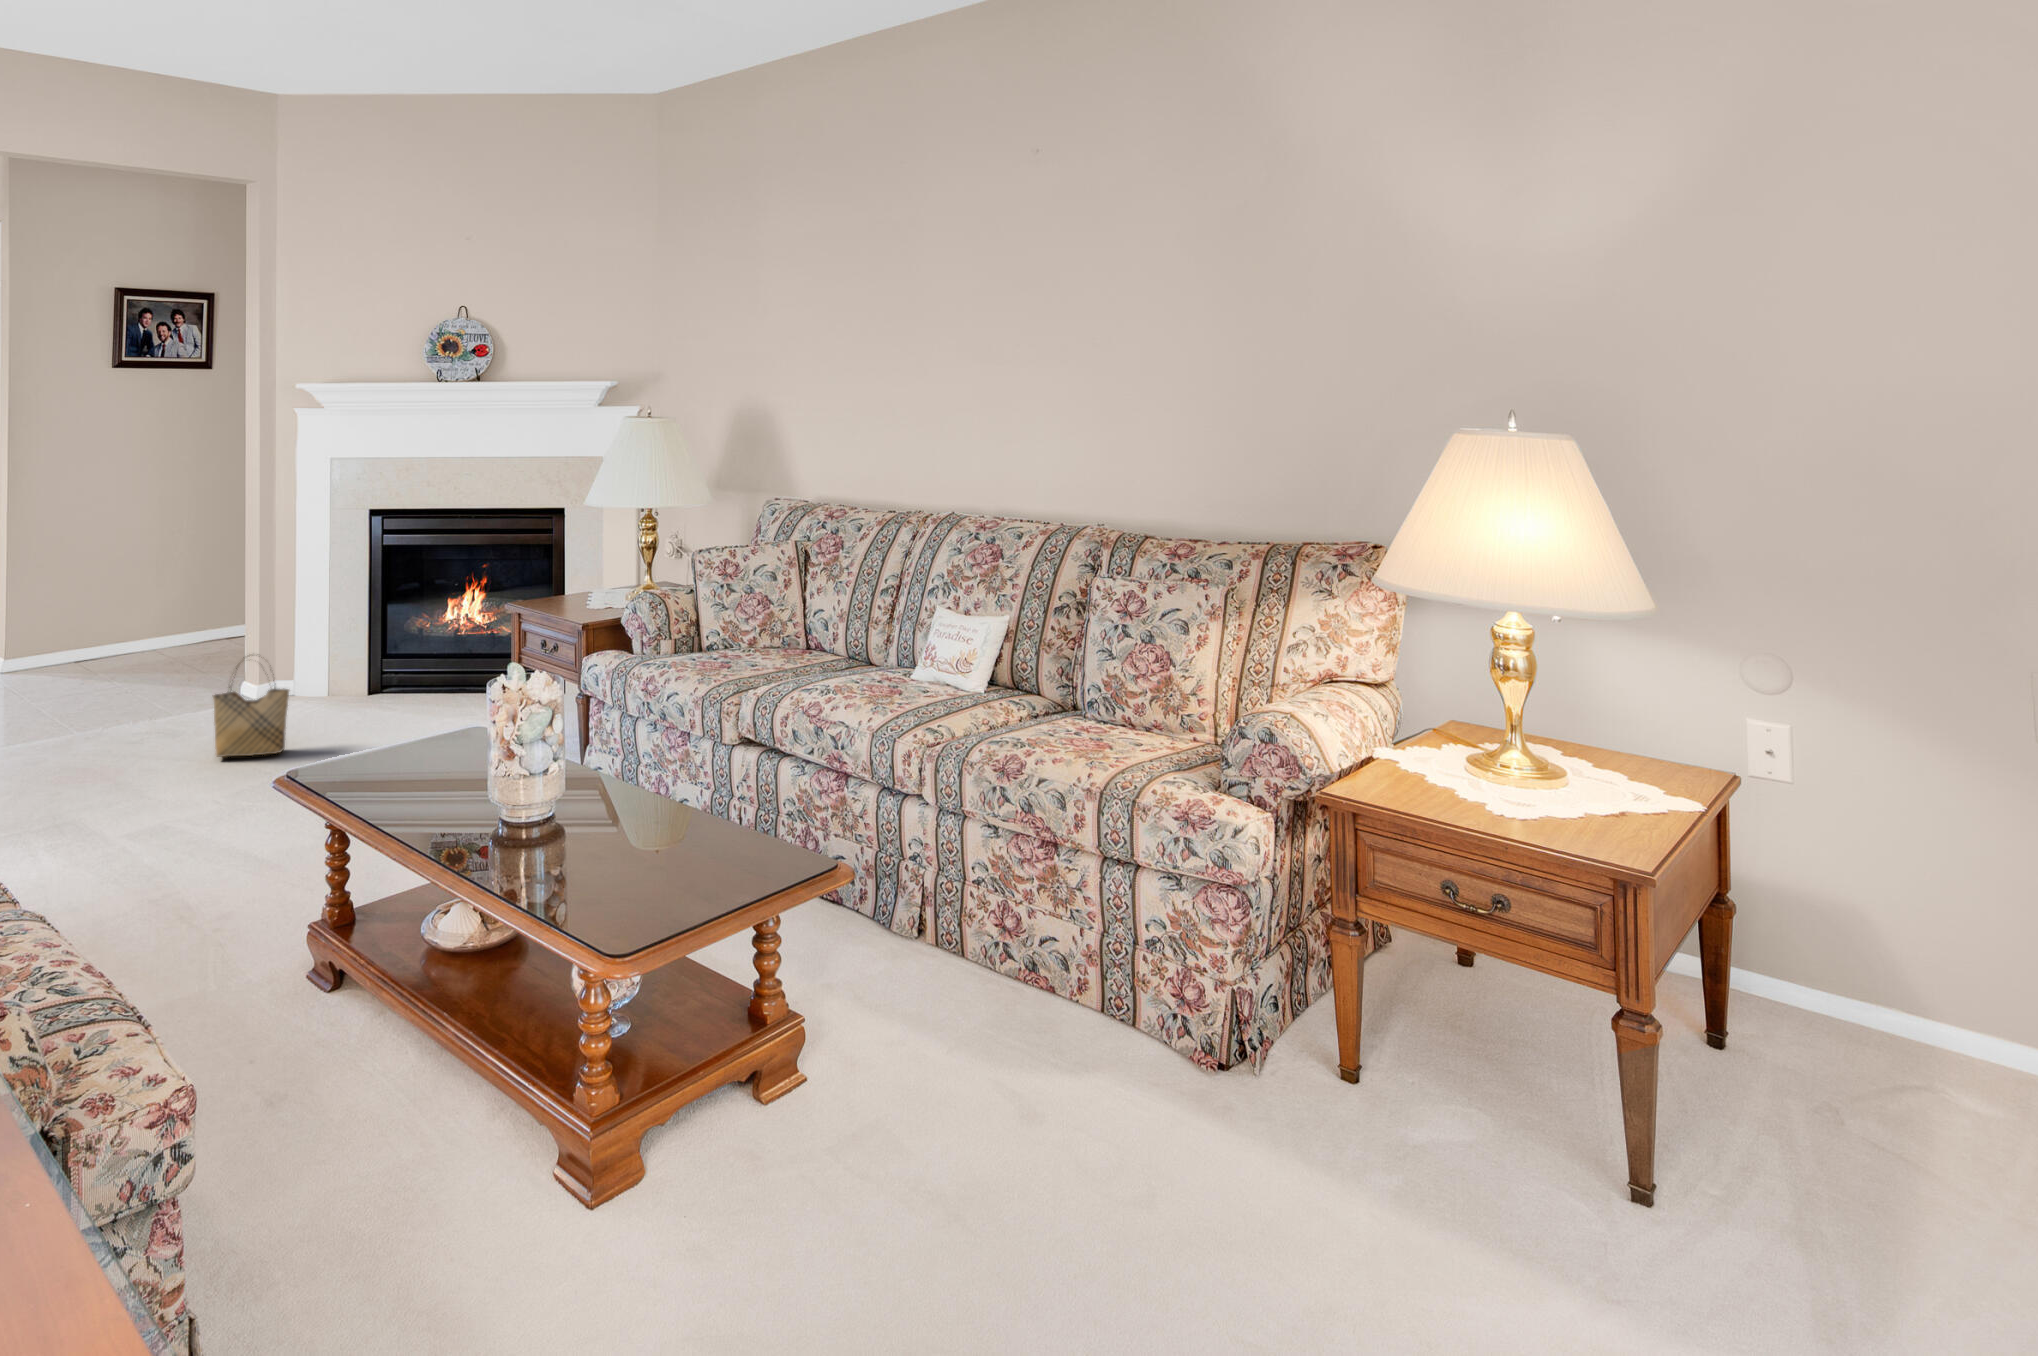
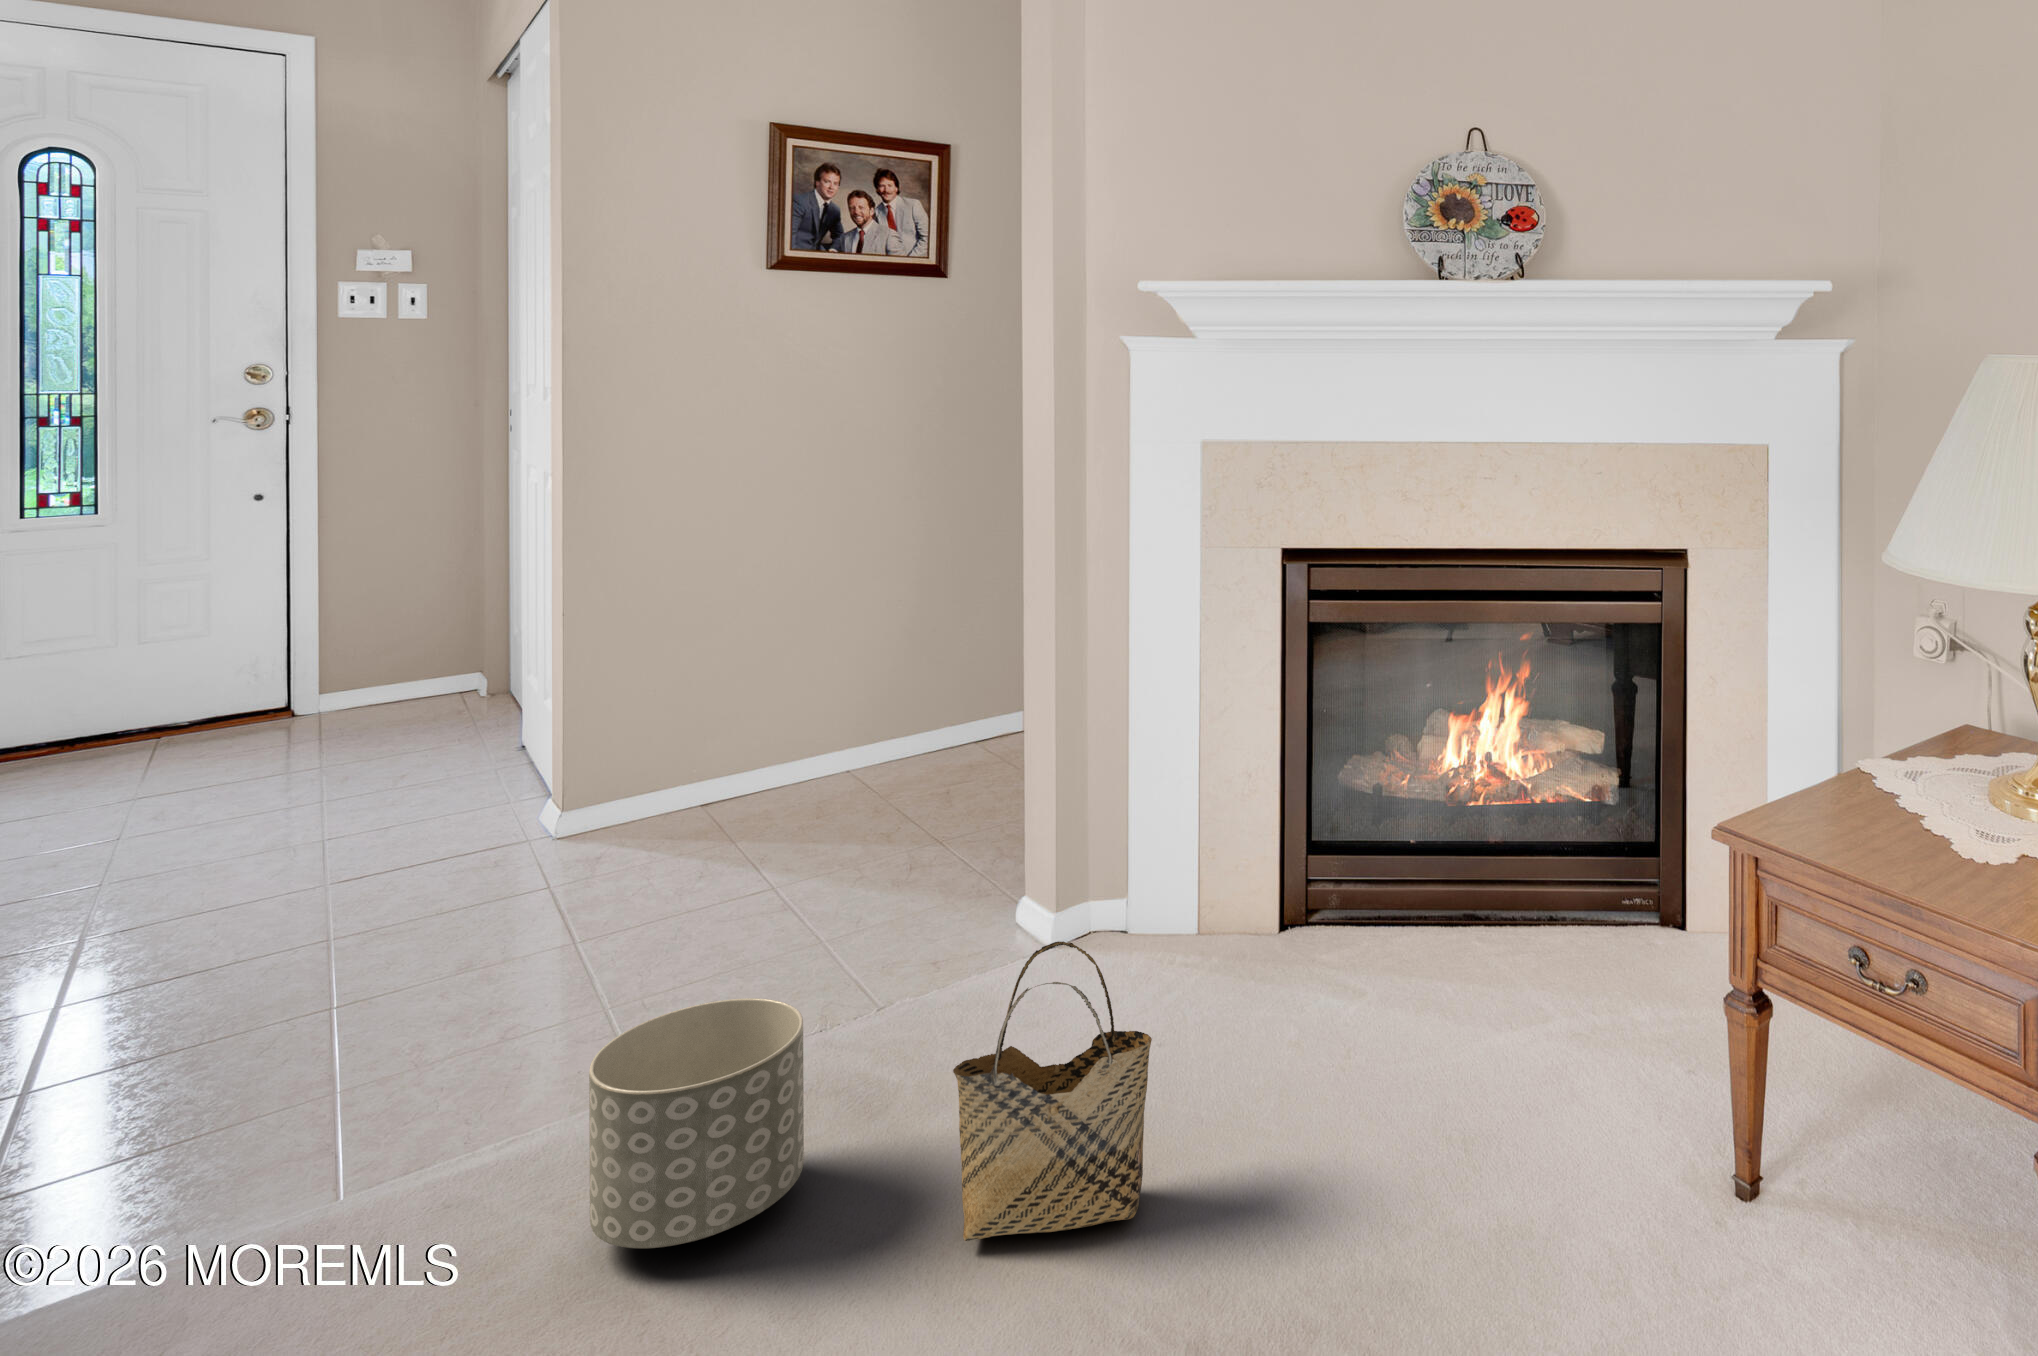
planter: none [73,681,153,761] -> present [589,998,804,1248]

